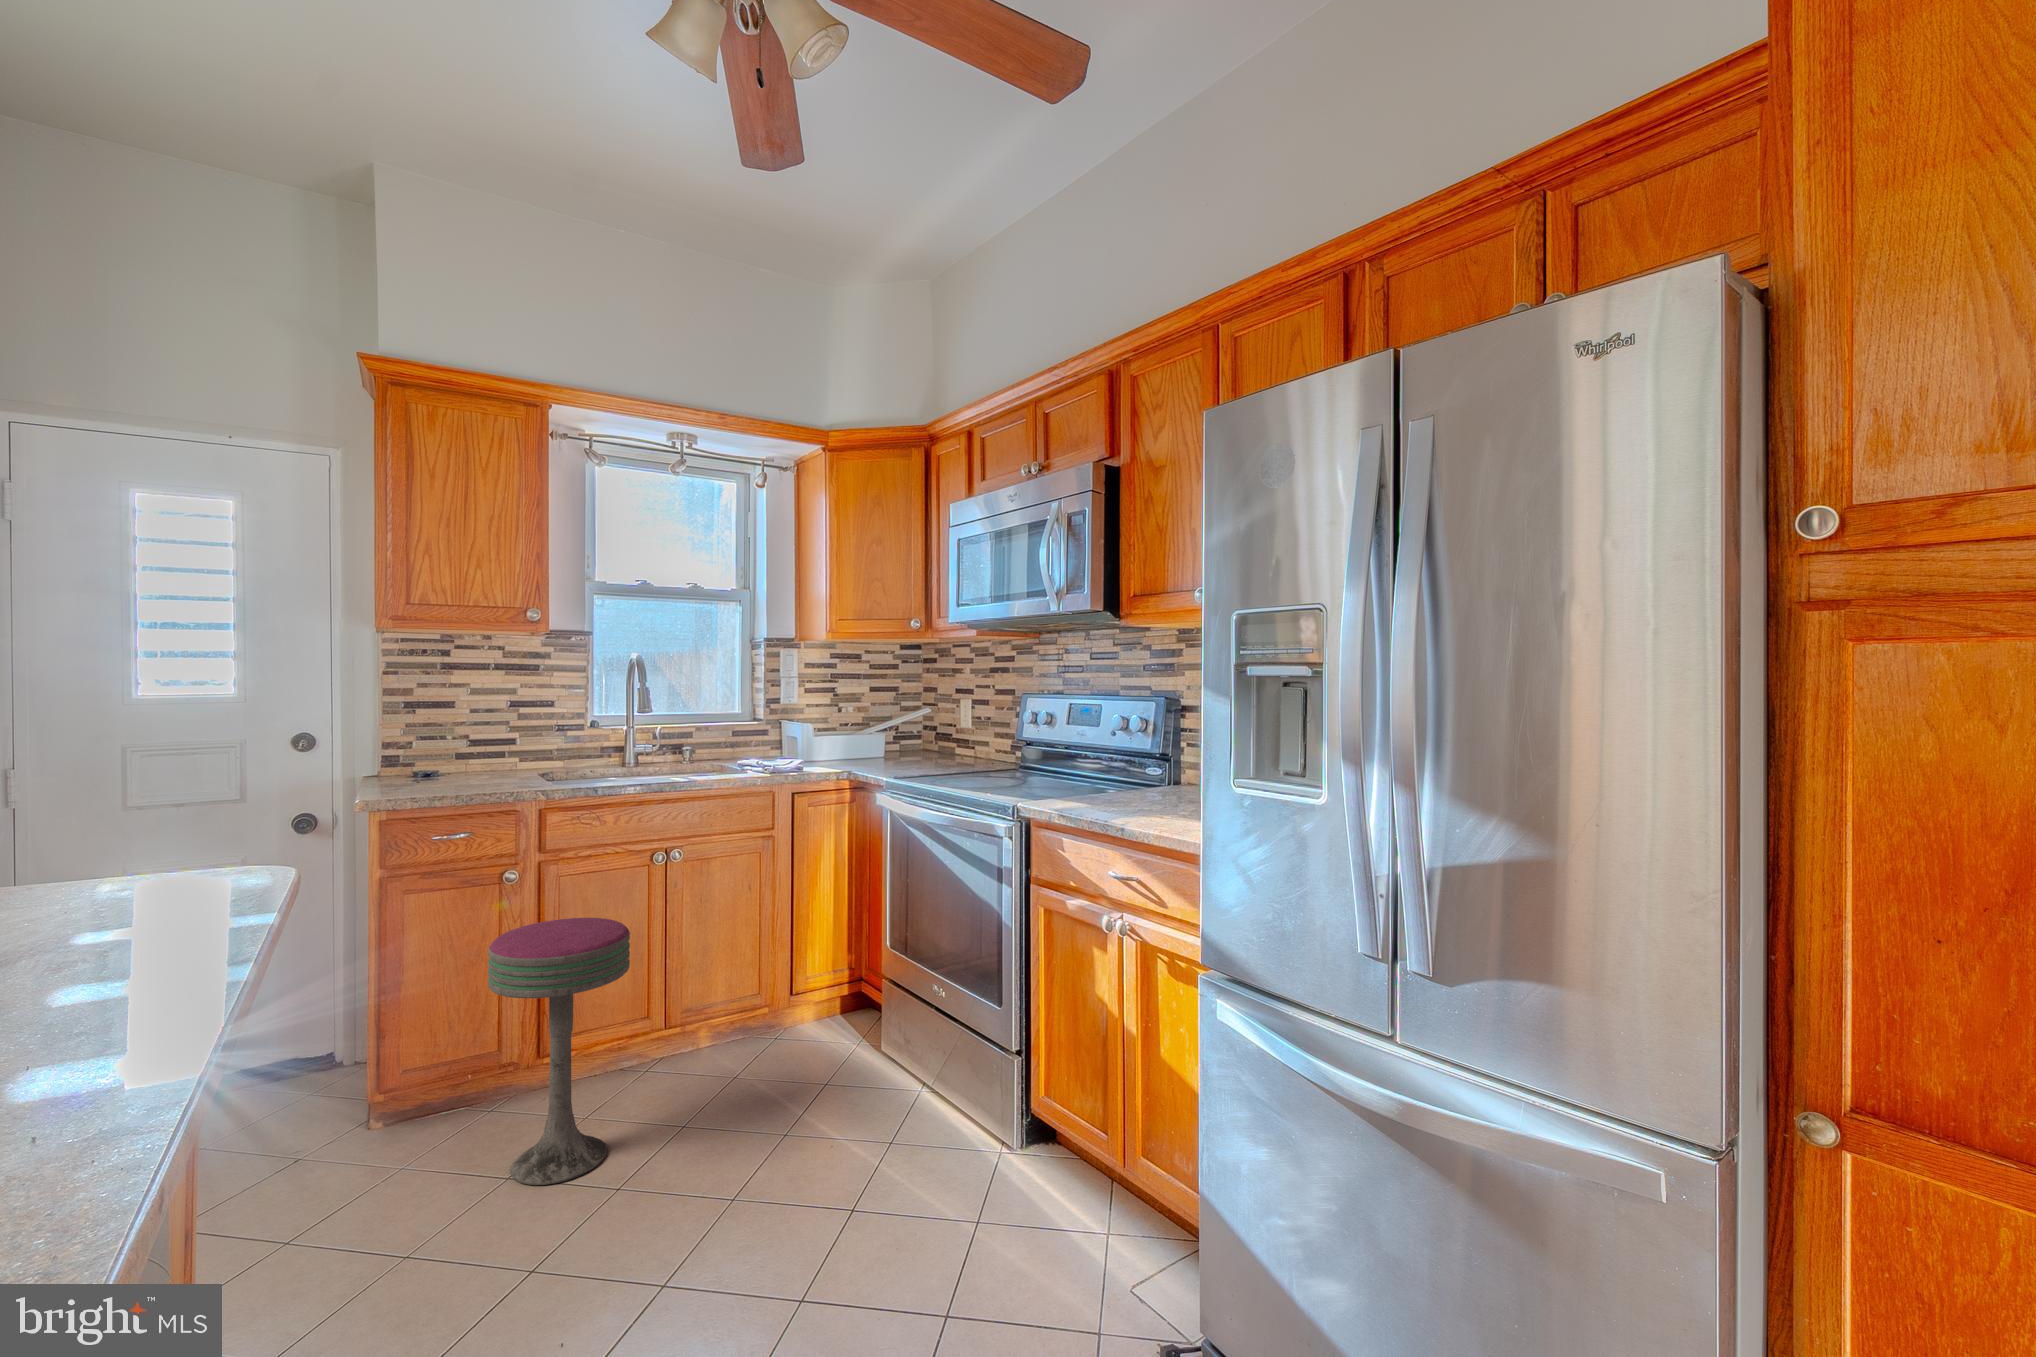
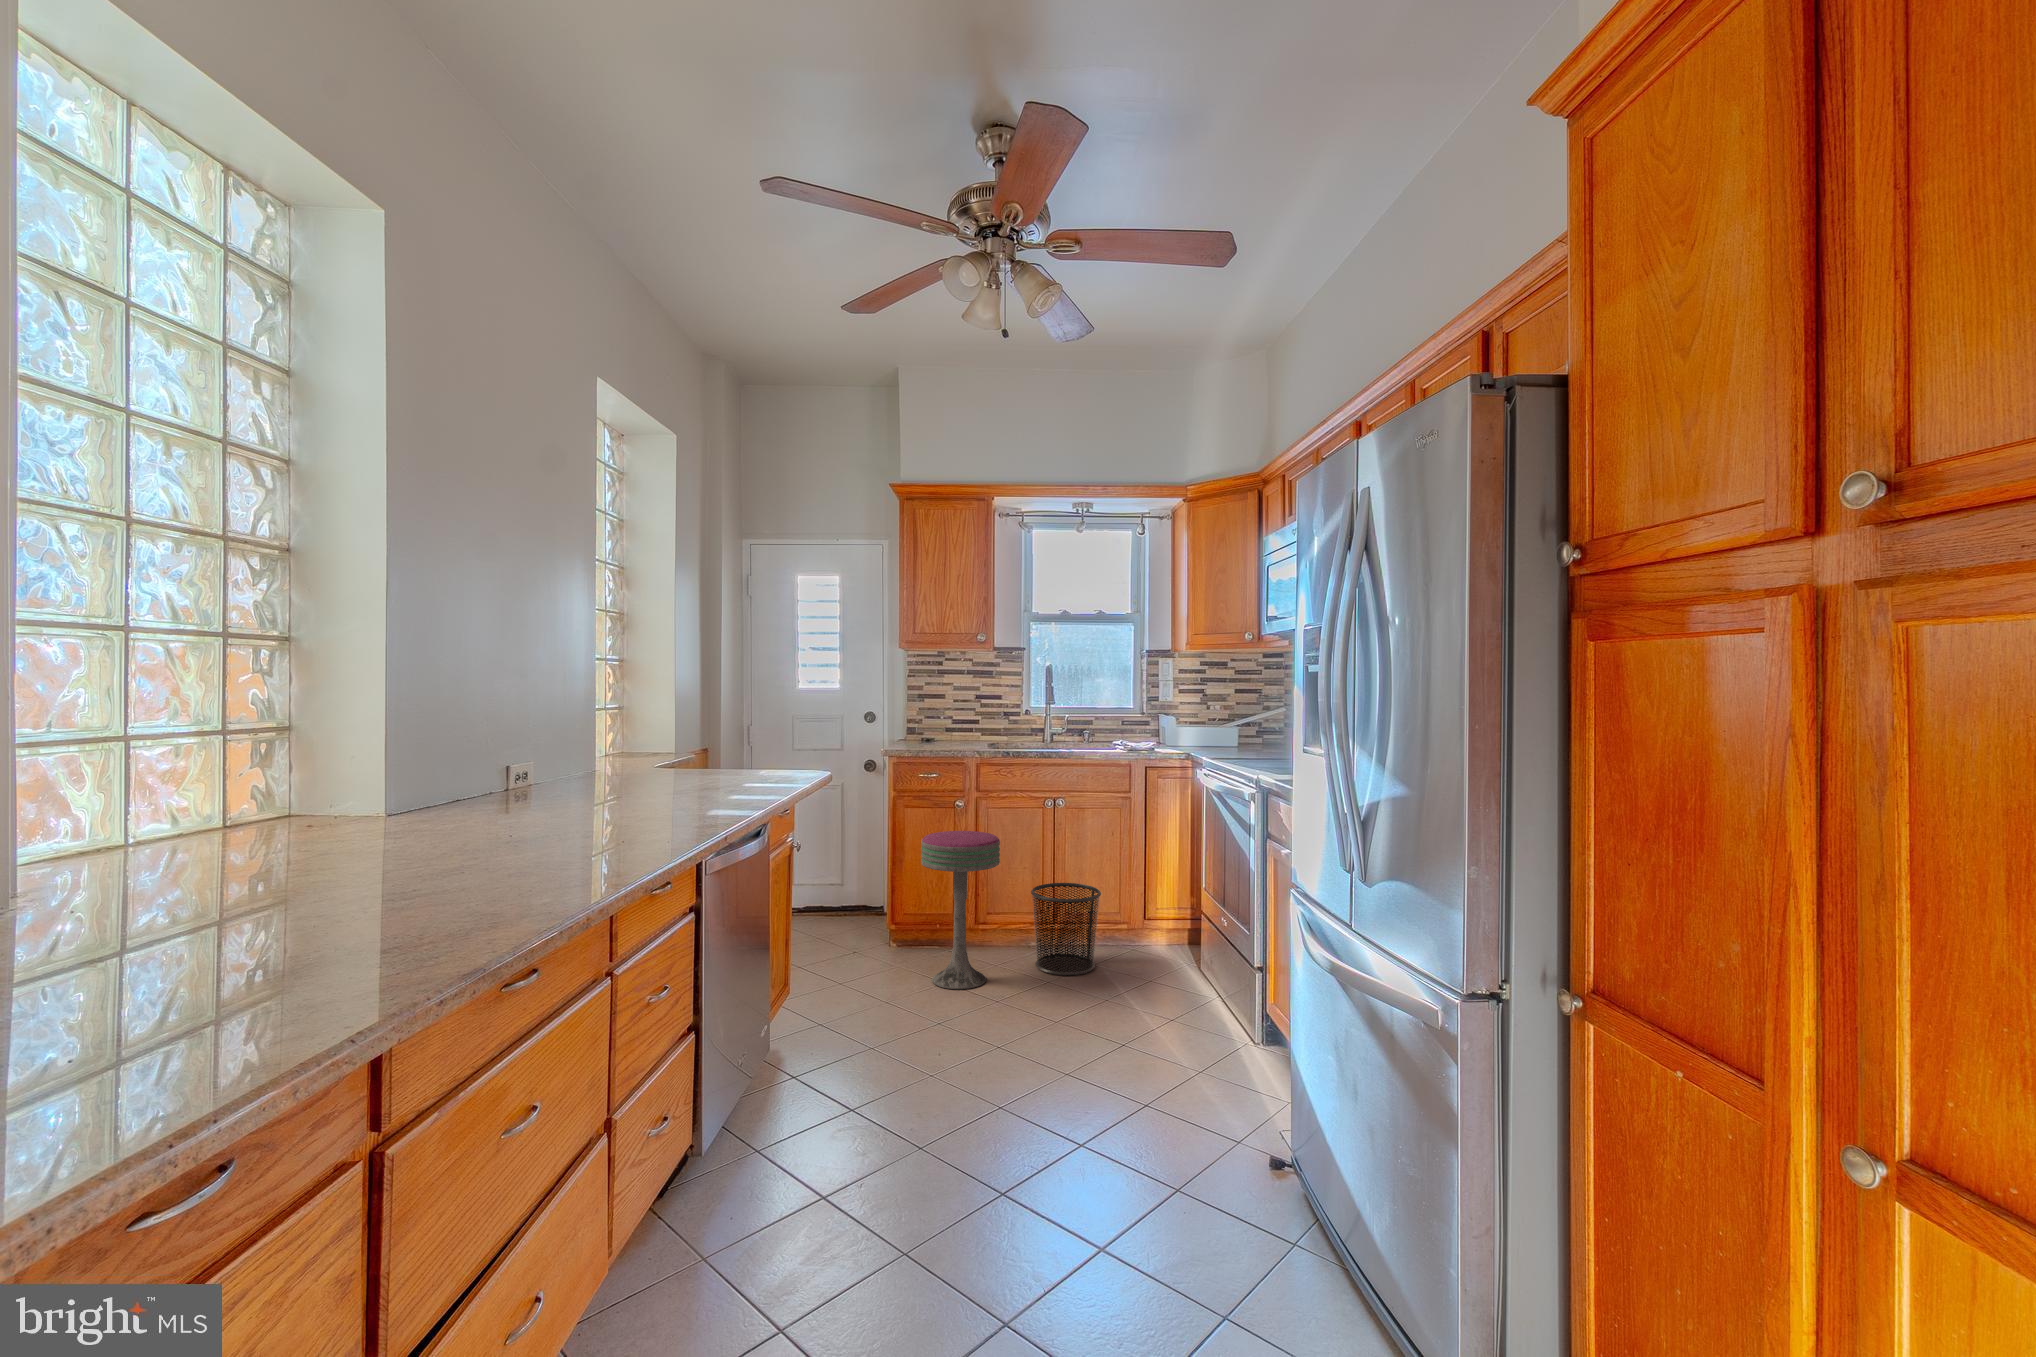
waste bin: none [658,963,764,1104] -> present [1031,883,1101,976]

